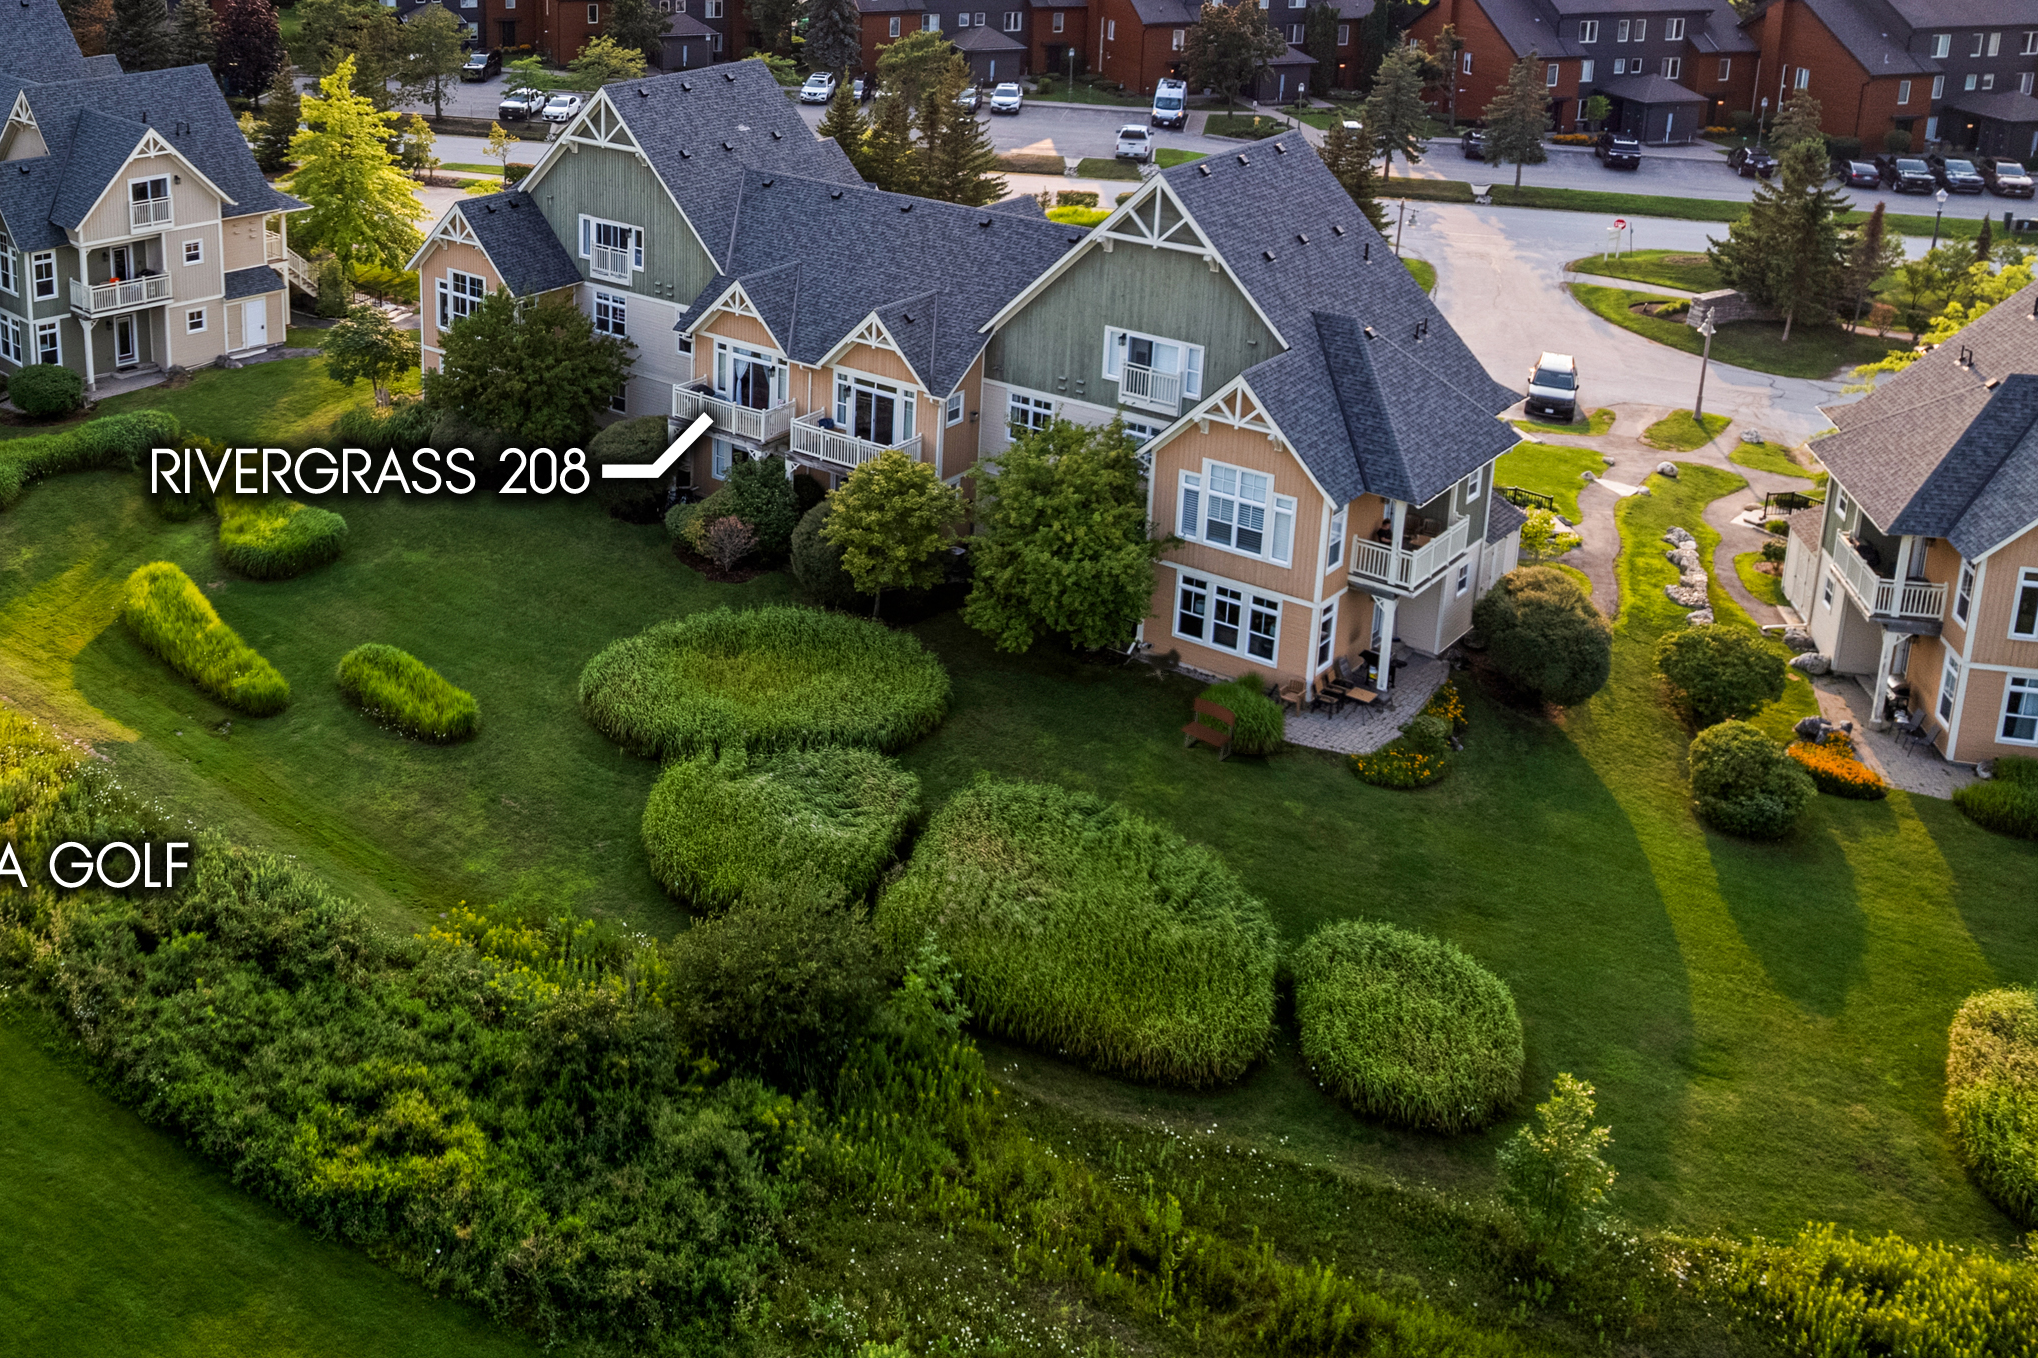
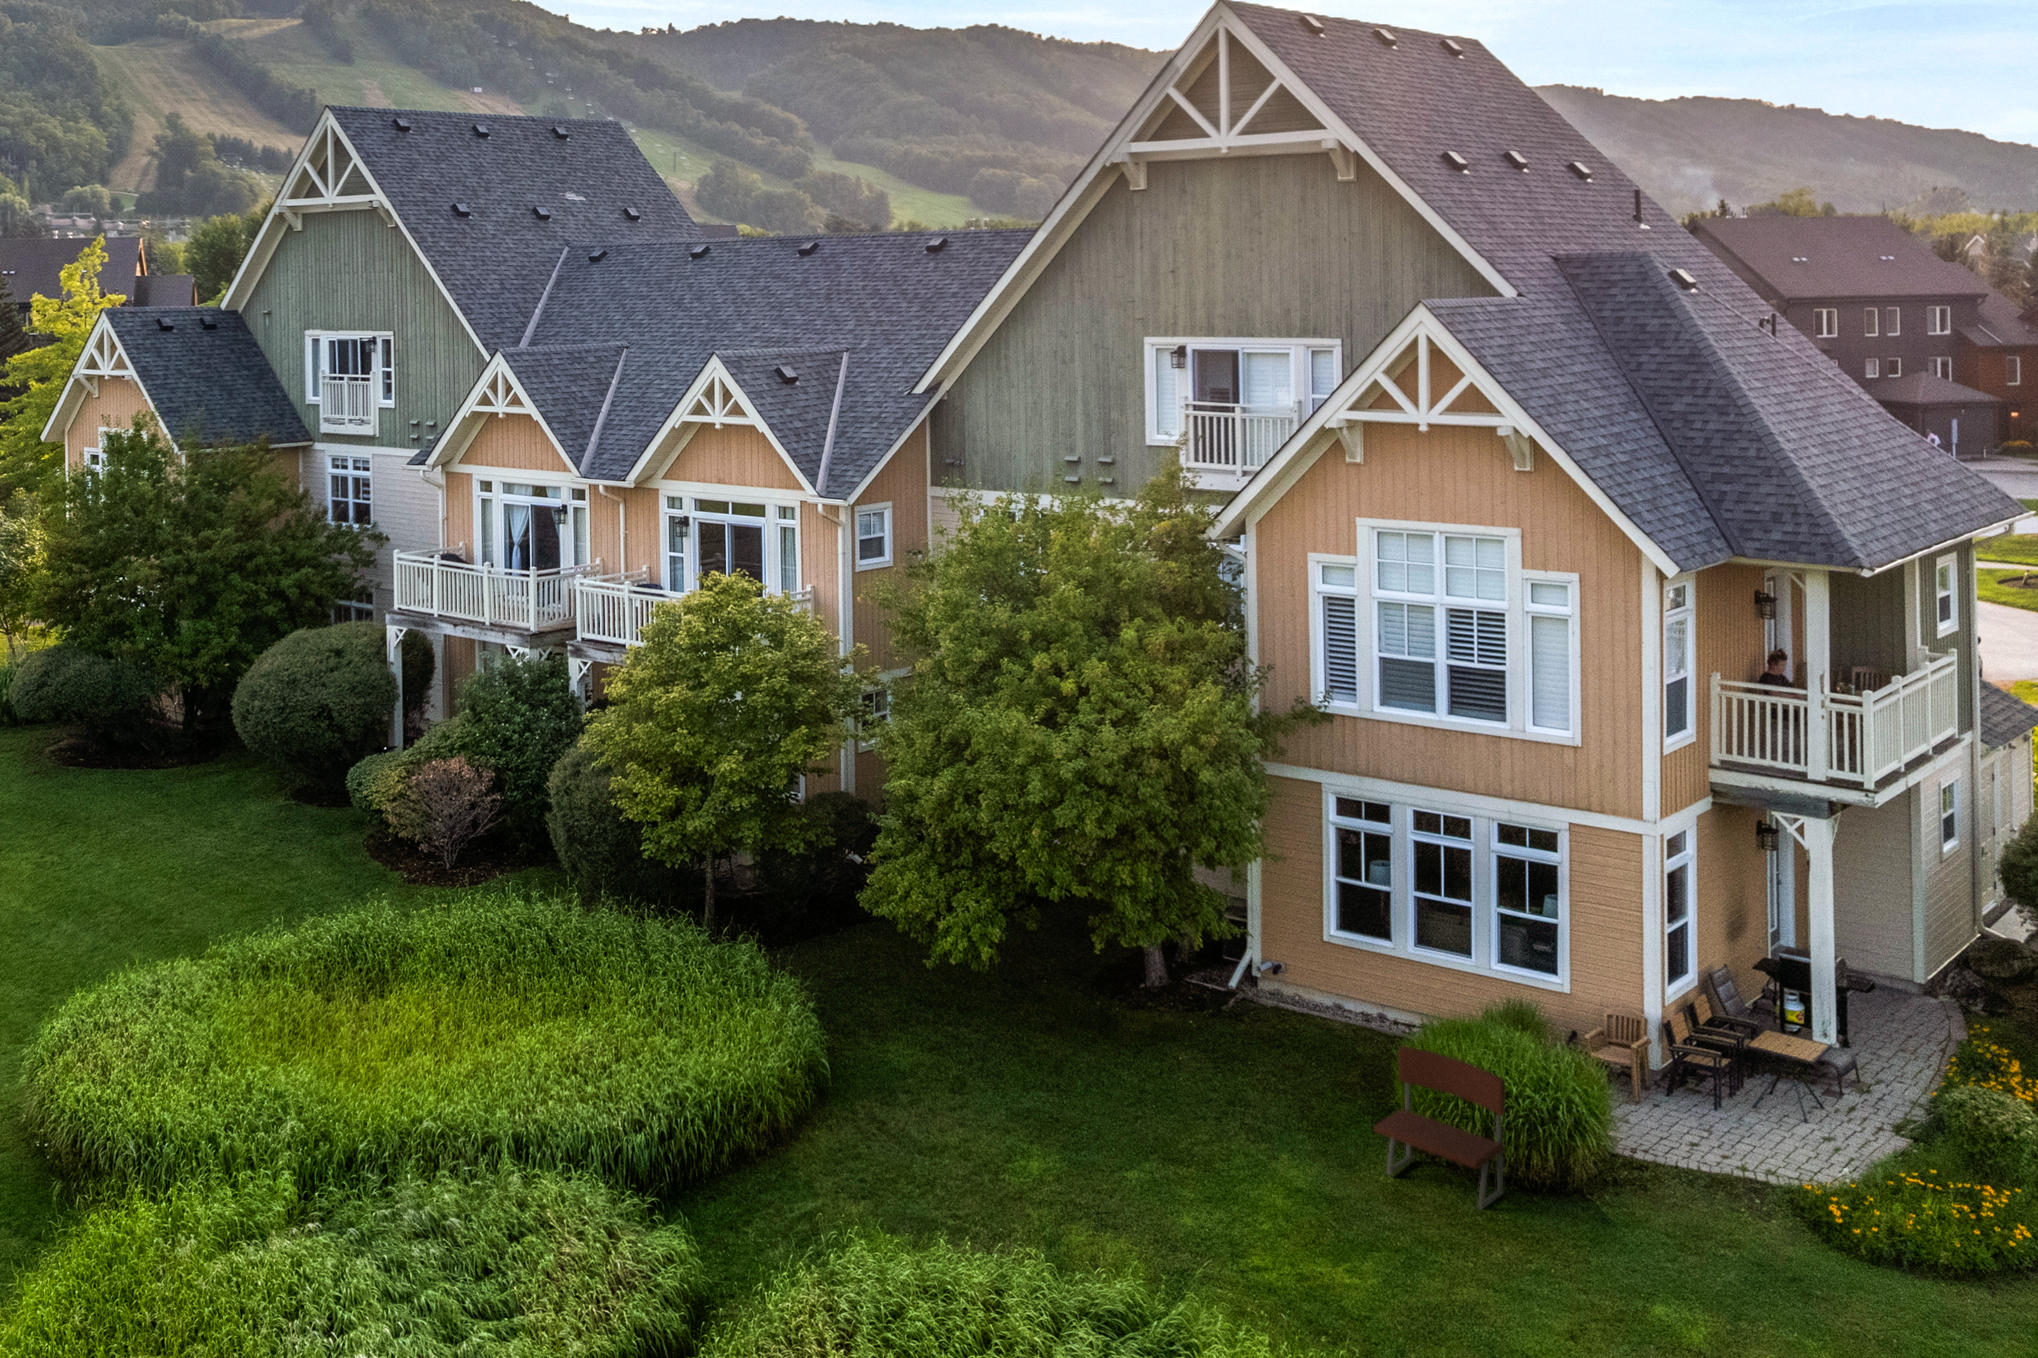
lounge chair: present [1148,648,1181,674] -> none [1278,964,1354,1038]

